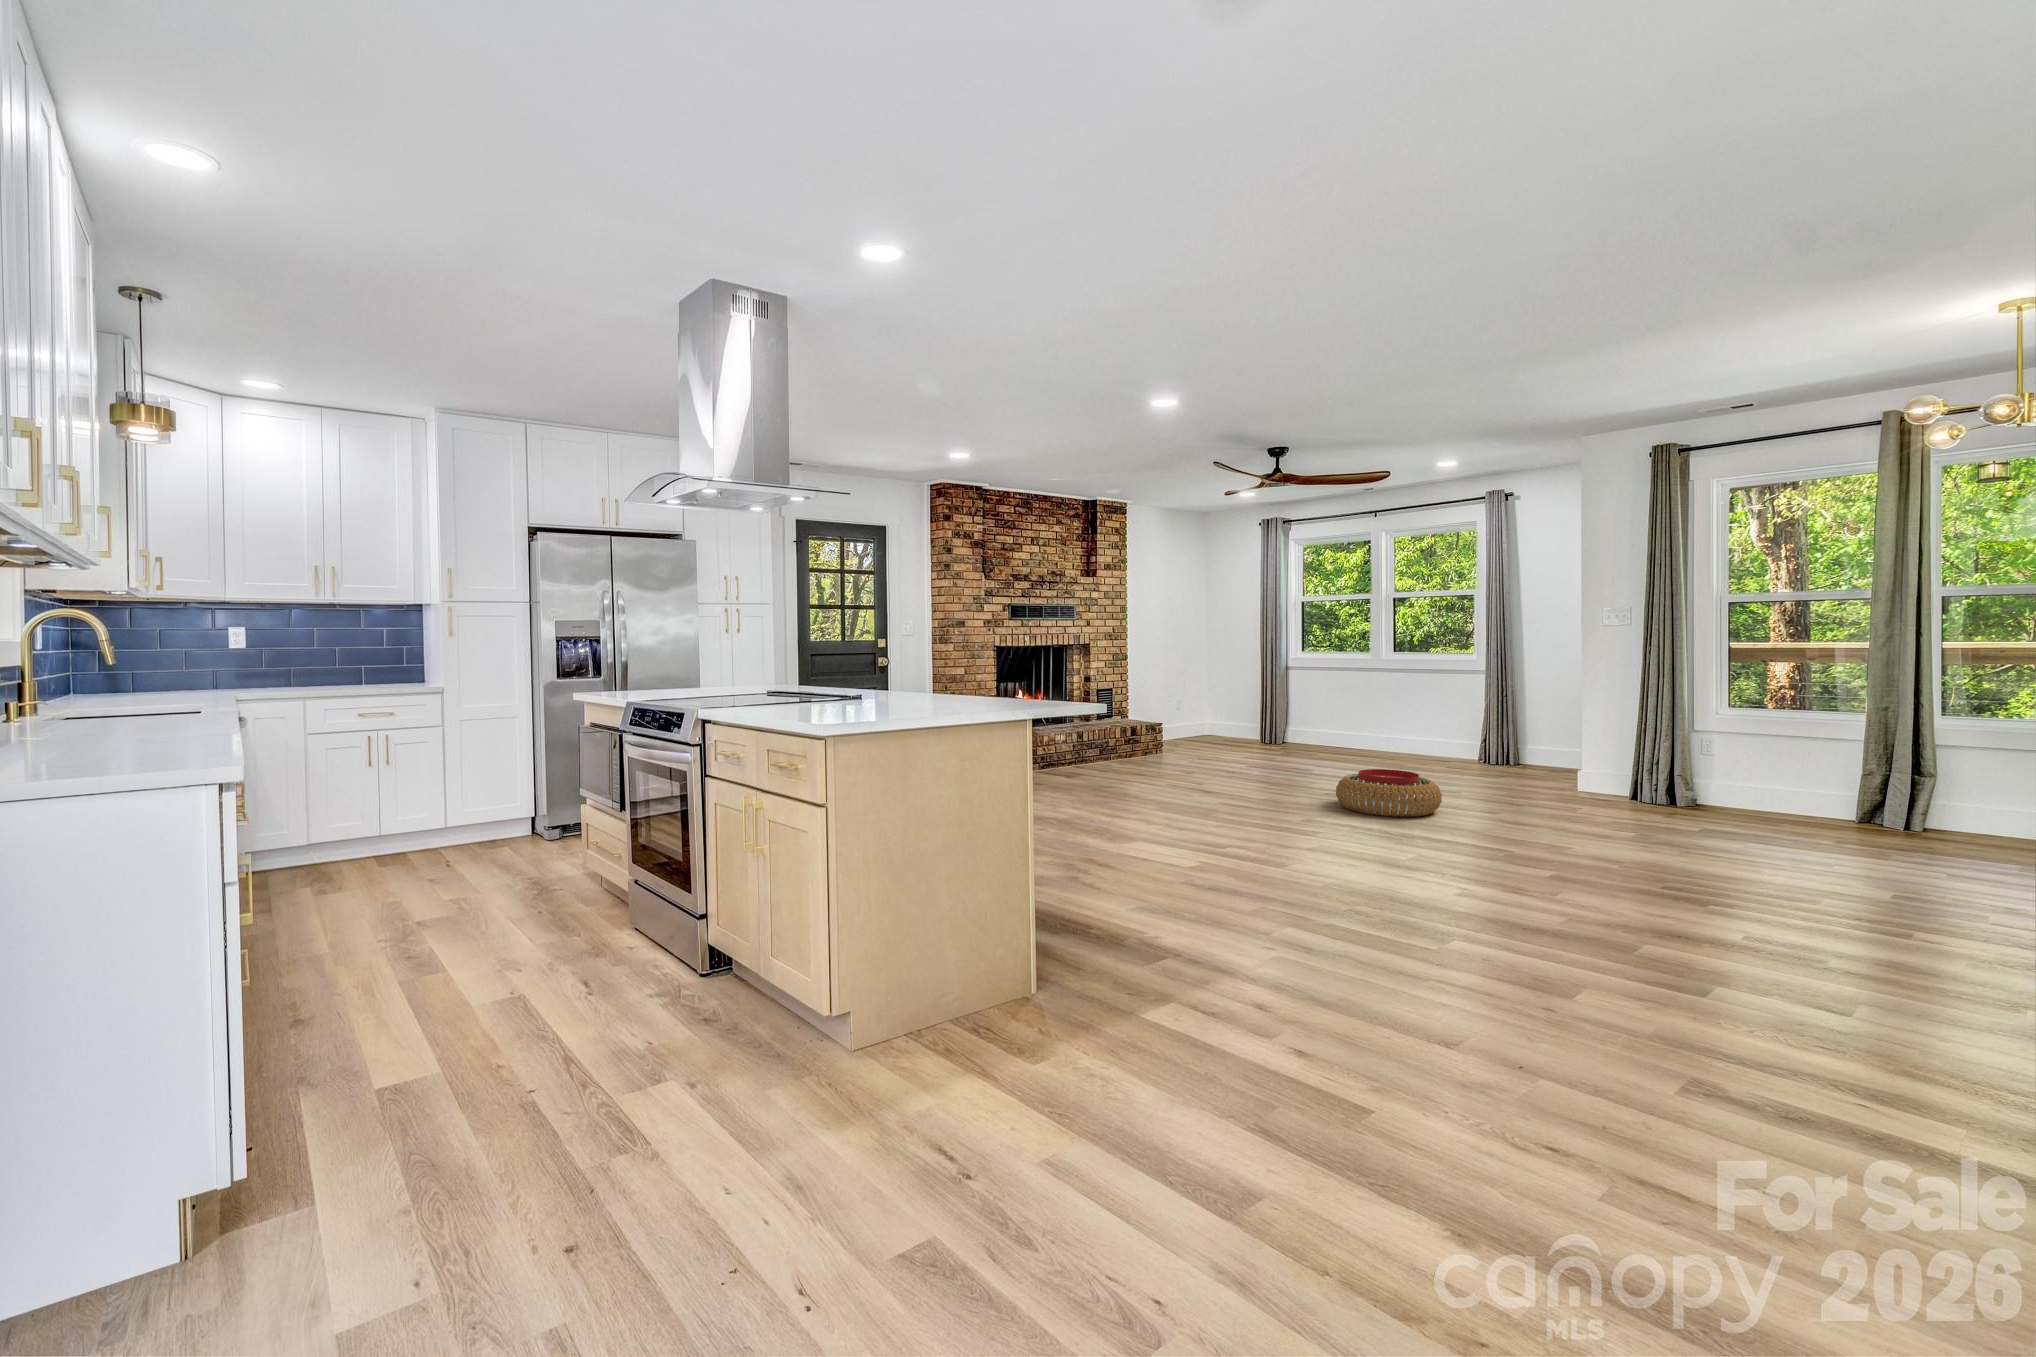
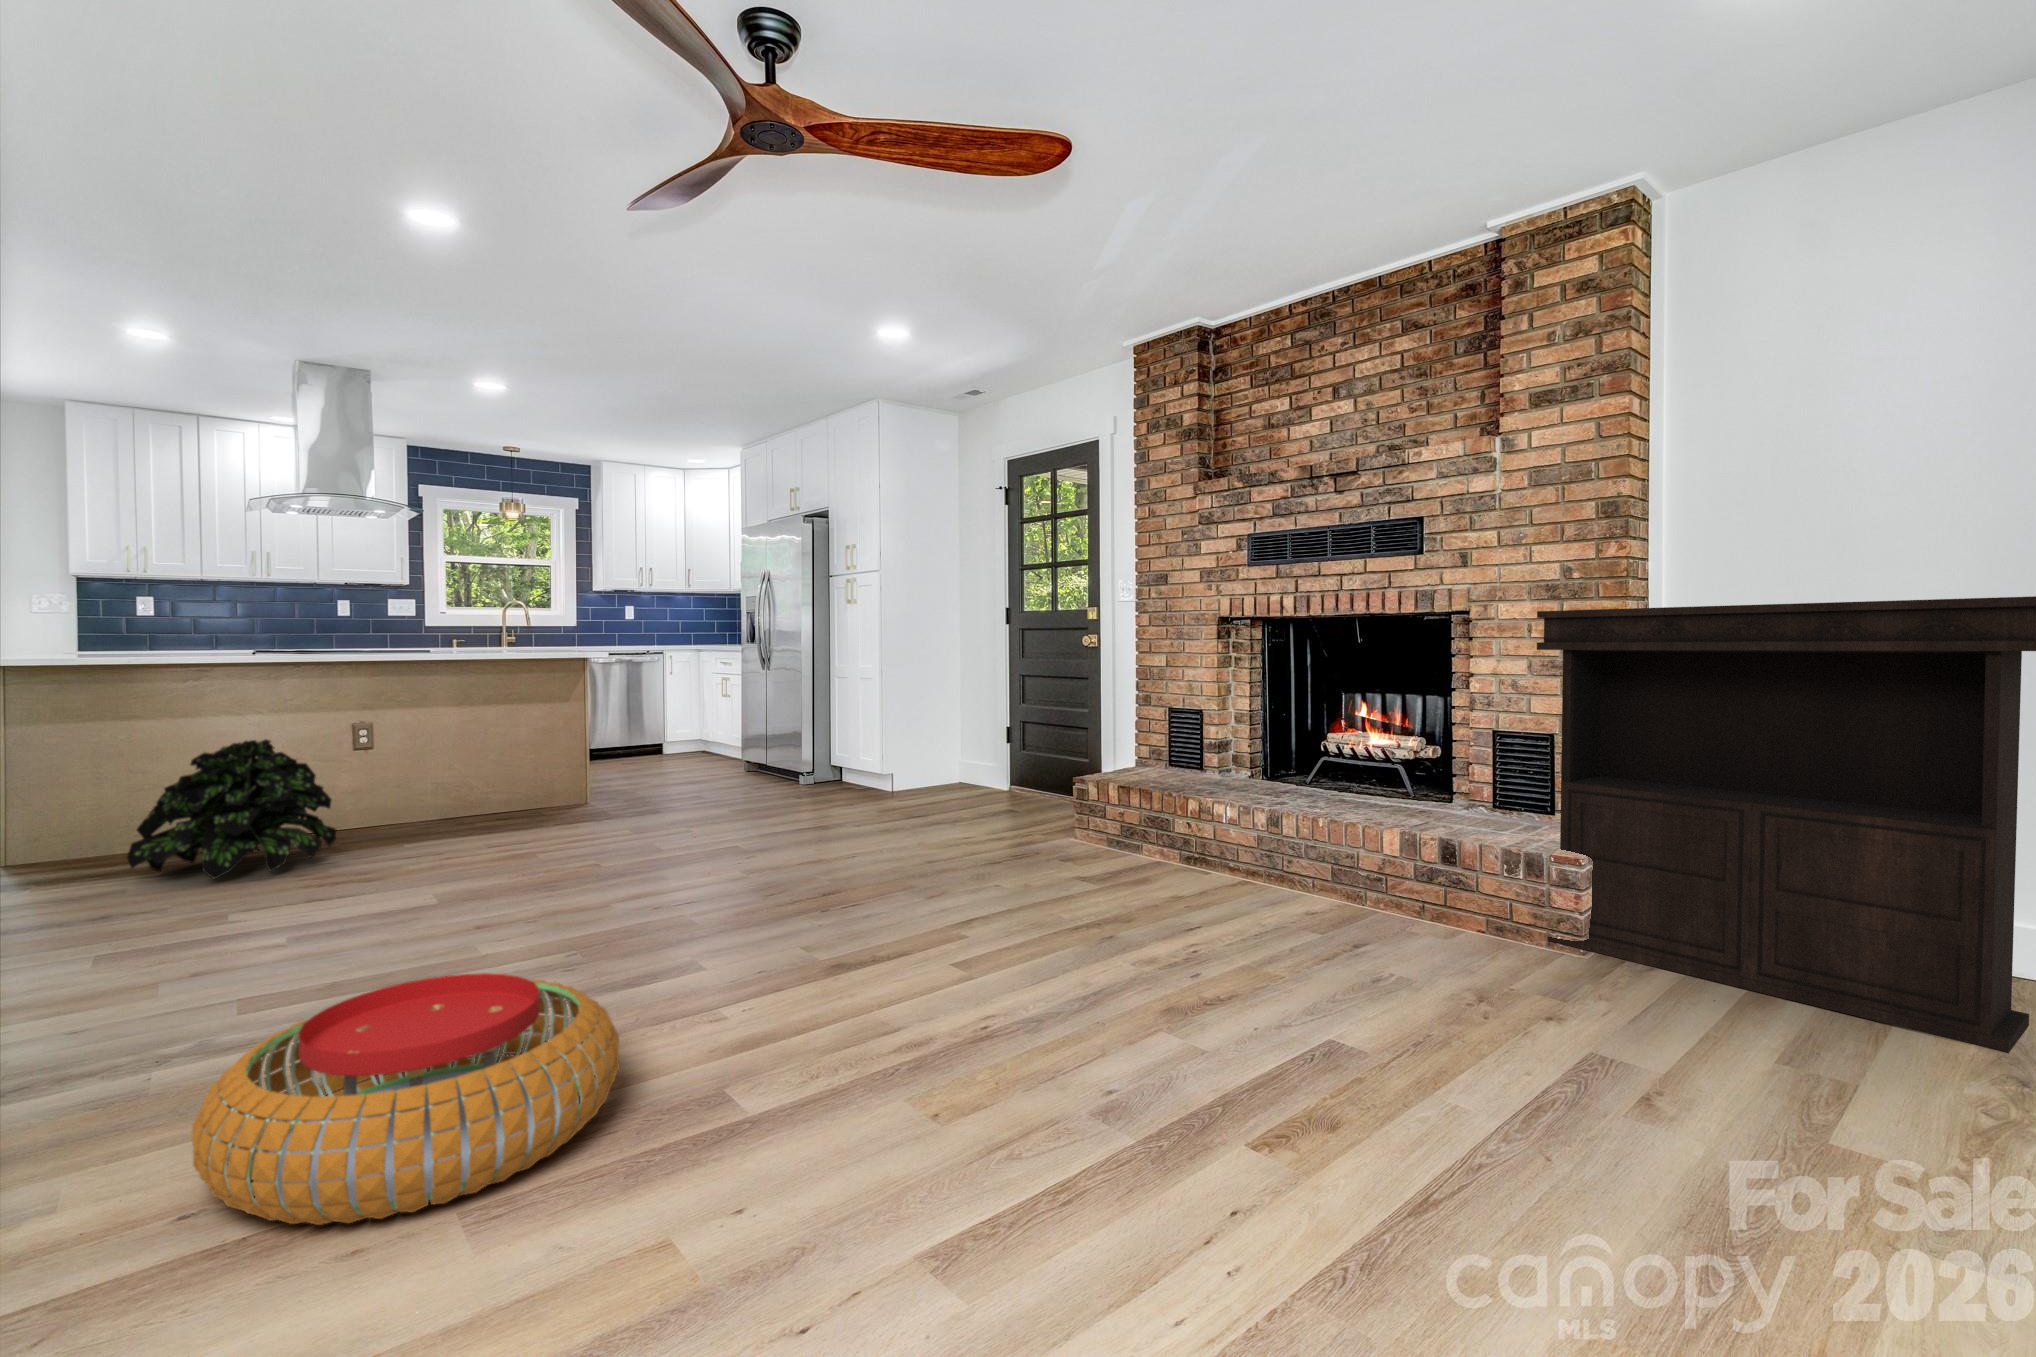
console table: none [1129,646,1223,752] -> present [1537,596,2036,1053]
potted plant: none [1054,781,1208,922] -> present [127,739,337,879]

